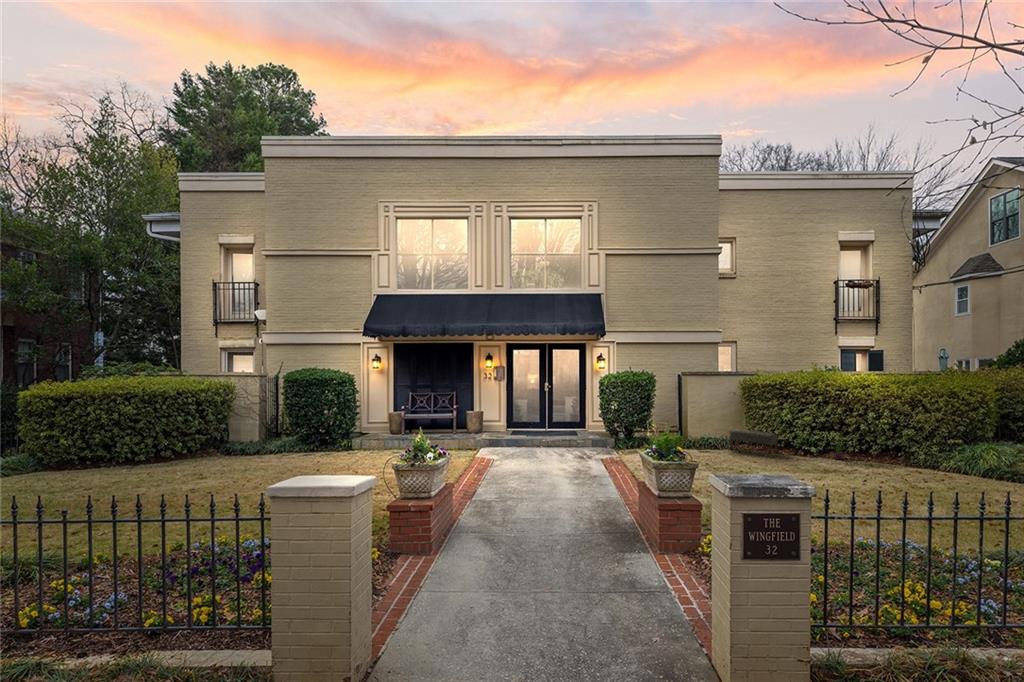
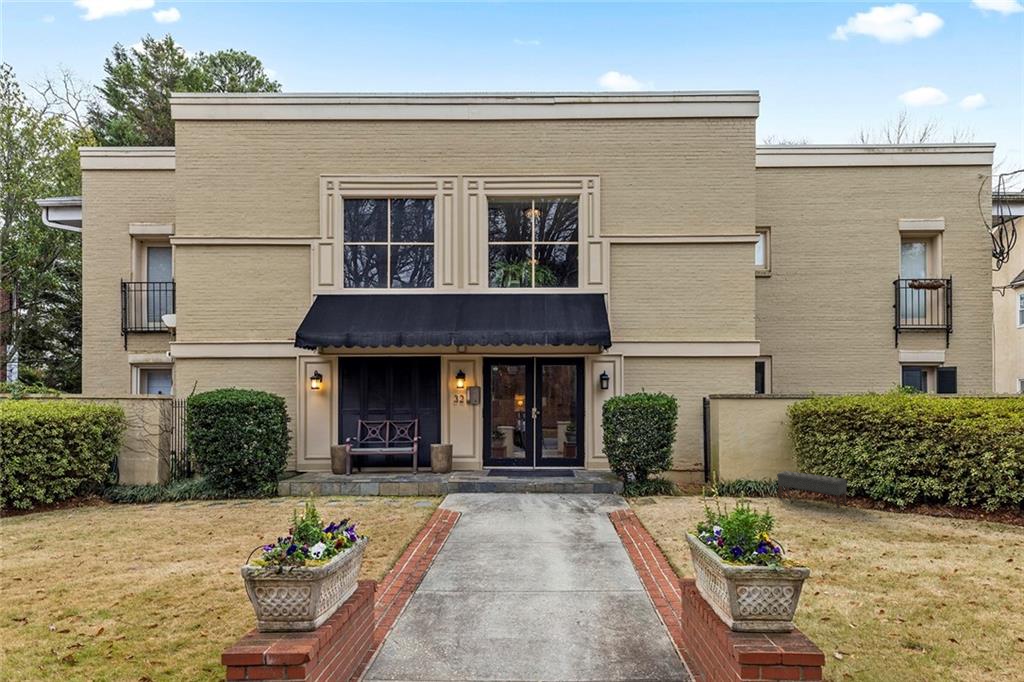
decorative plant: present [834,440,843,460] -> none [920,486,960,520]

